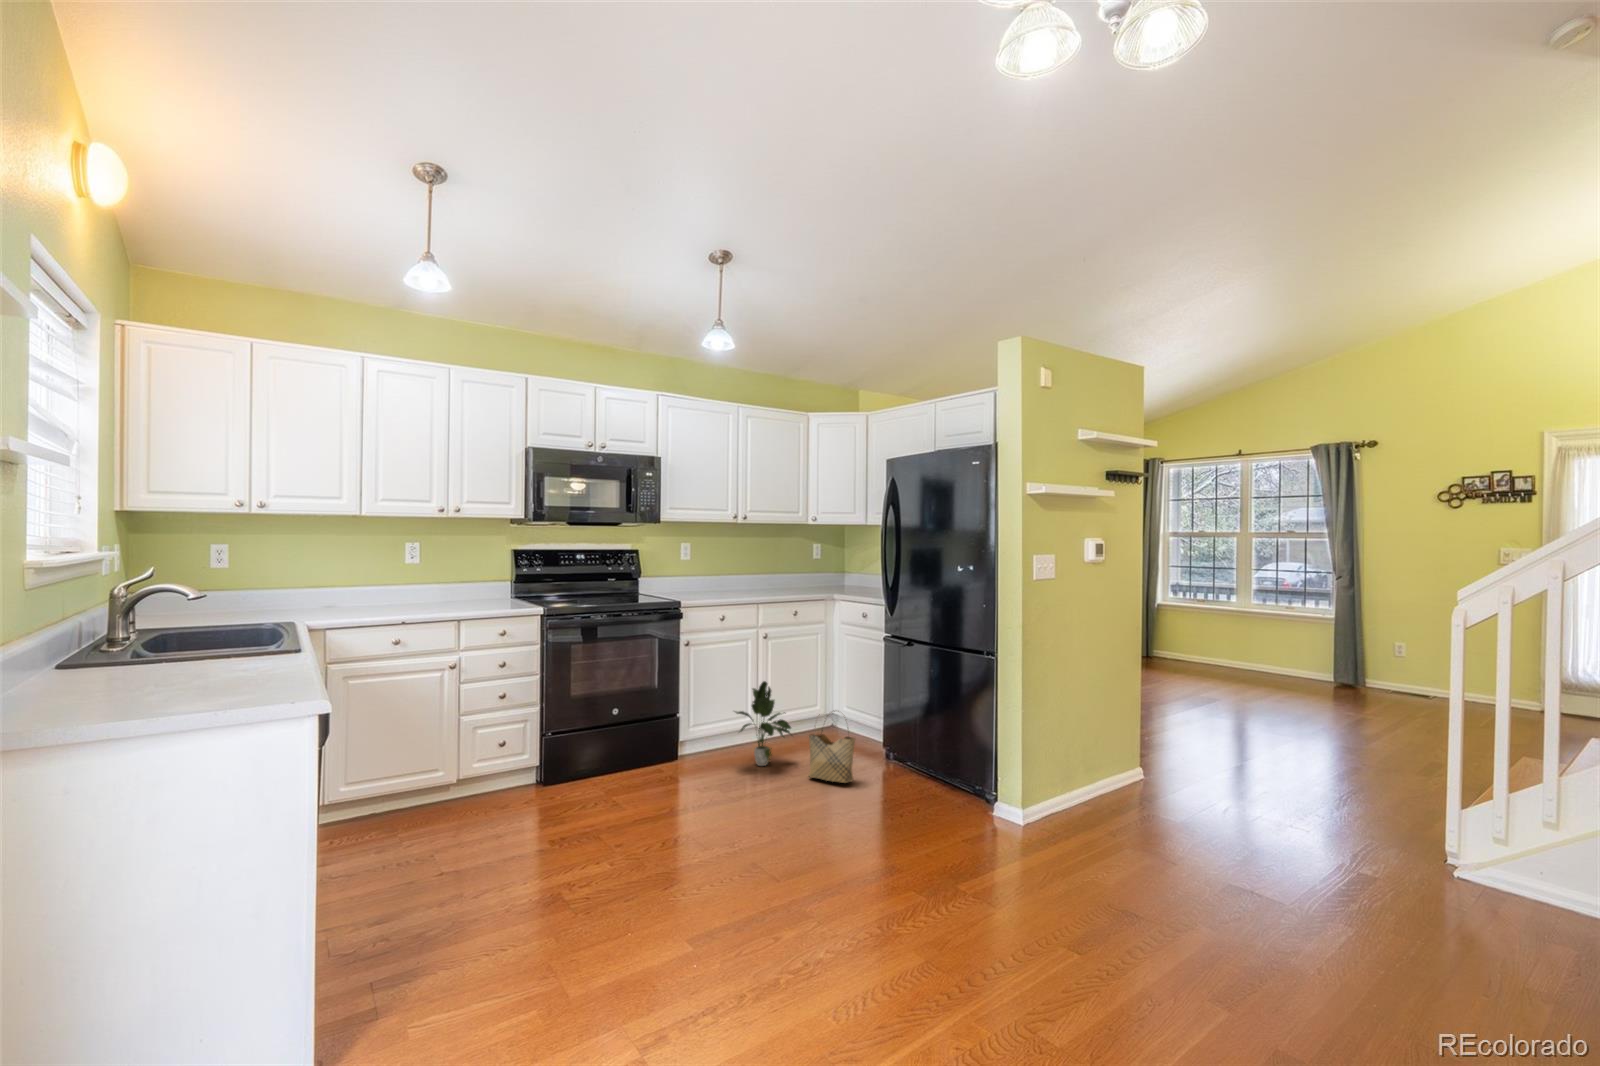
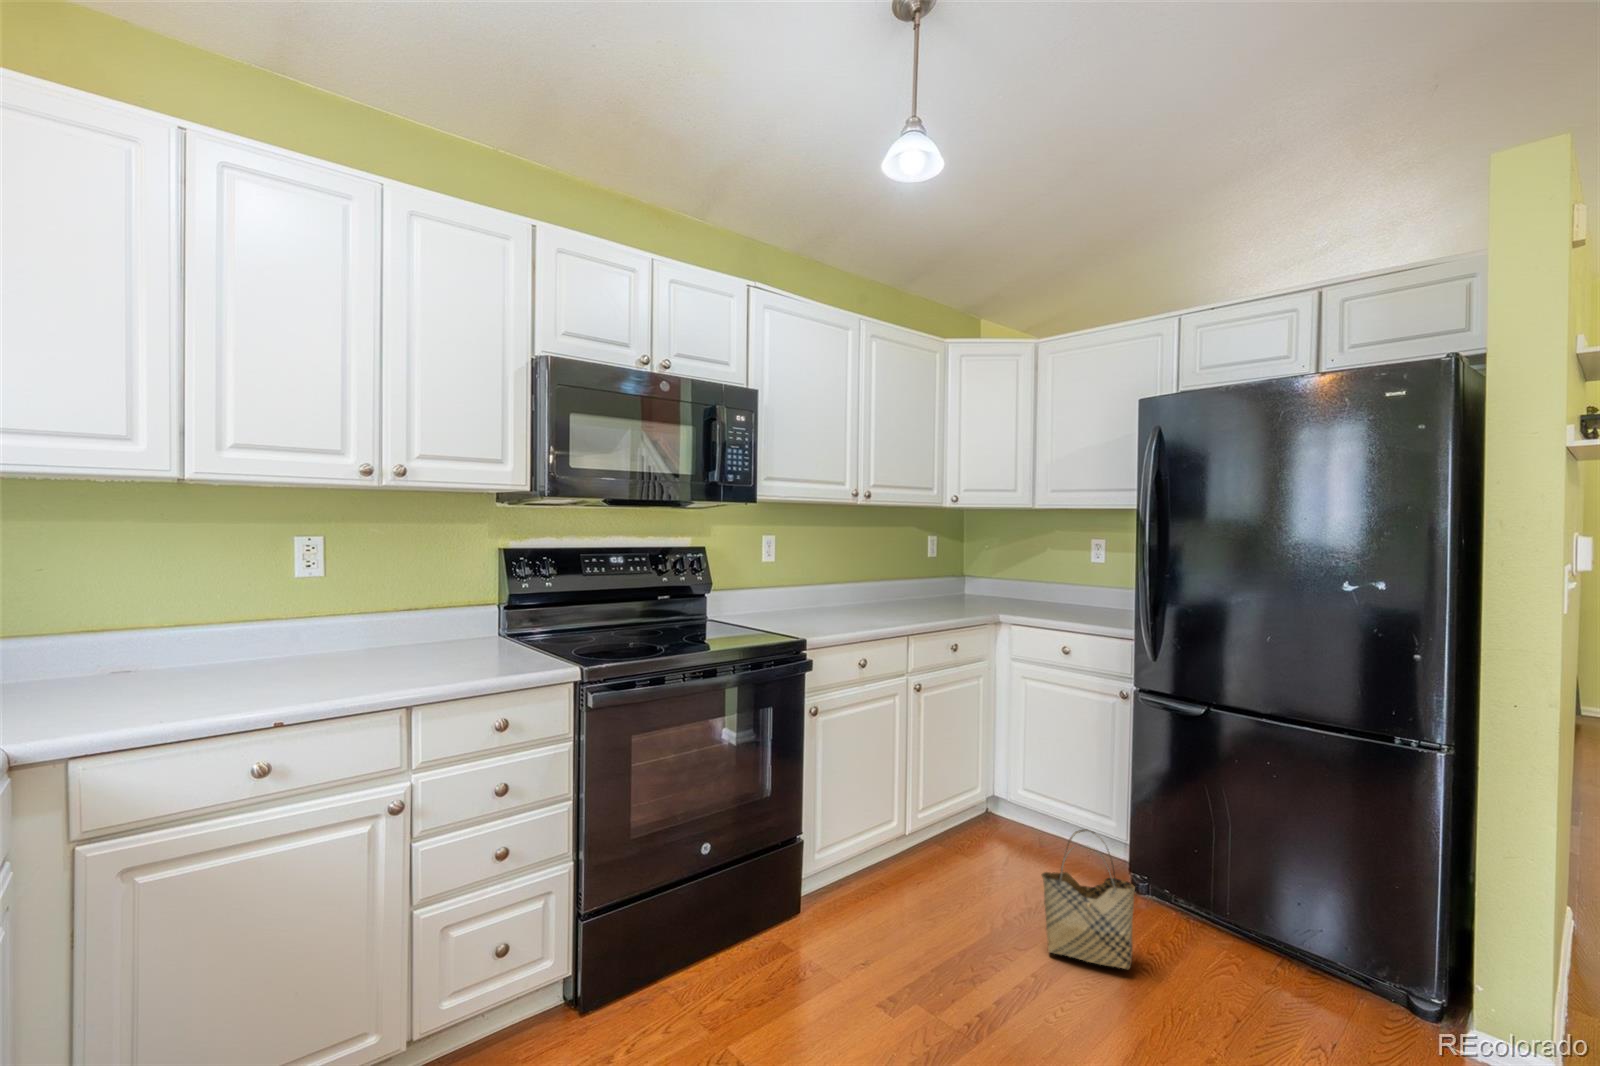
potted plant: present [735,681,791,766] -> none [897,772,994,921]

